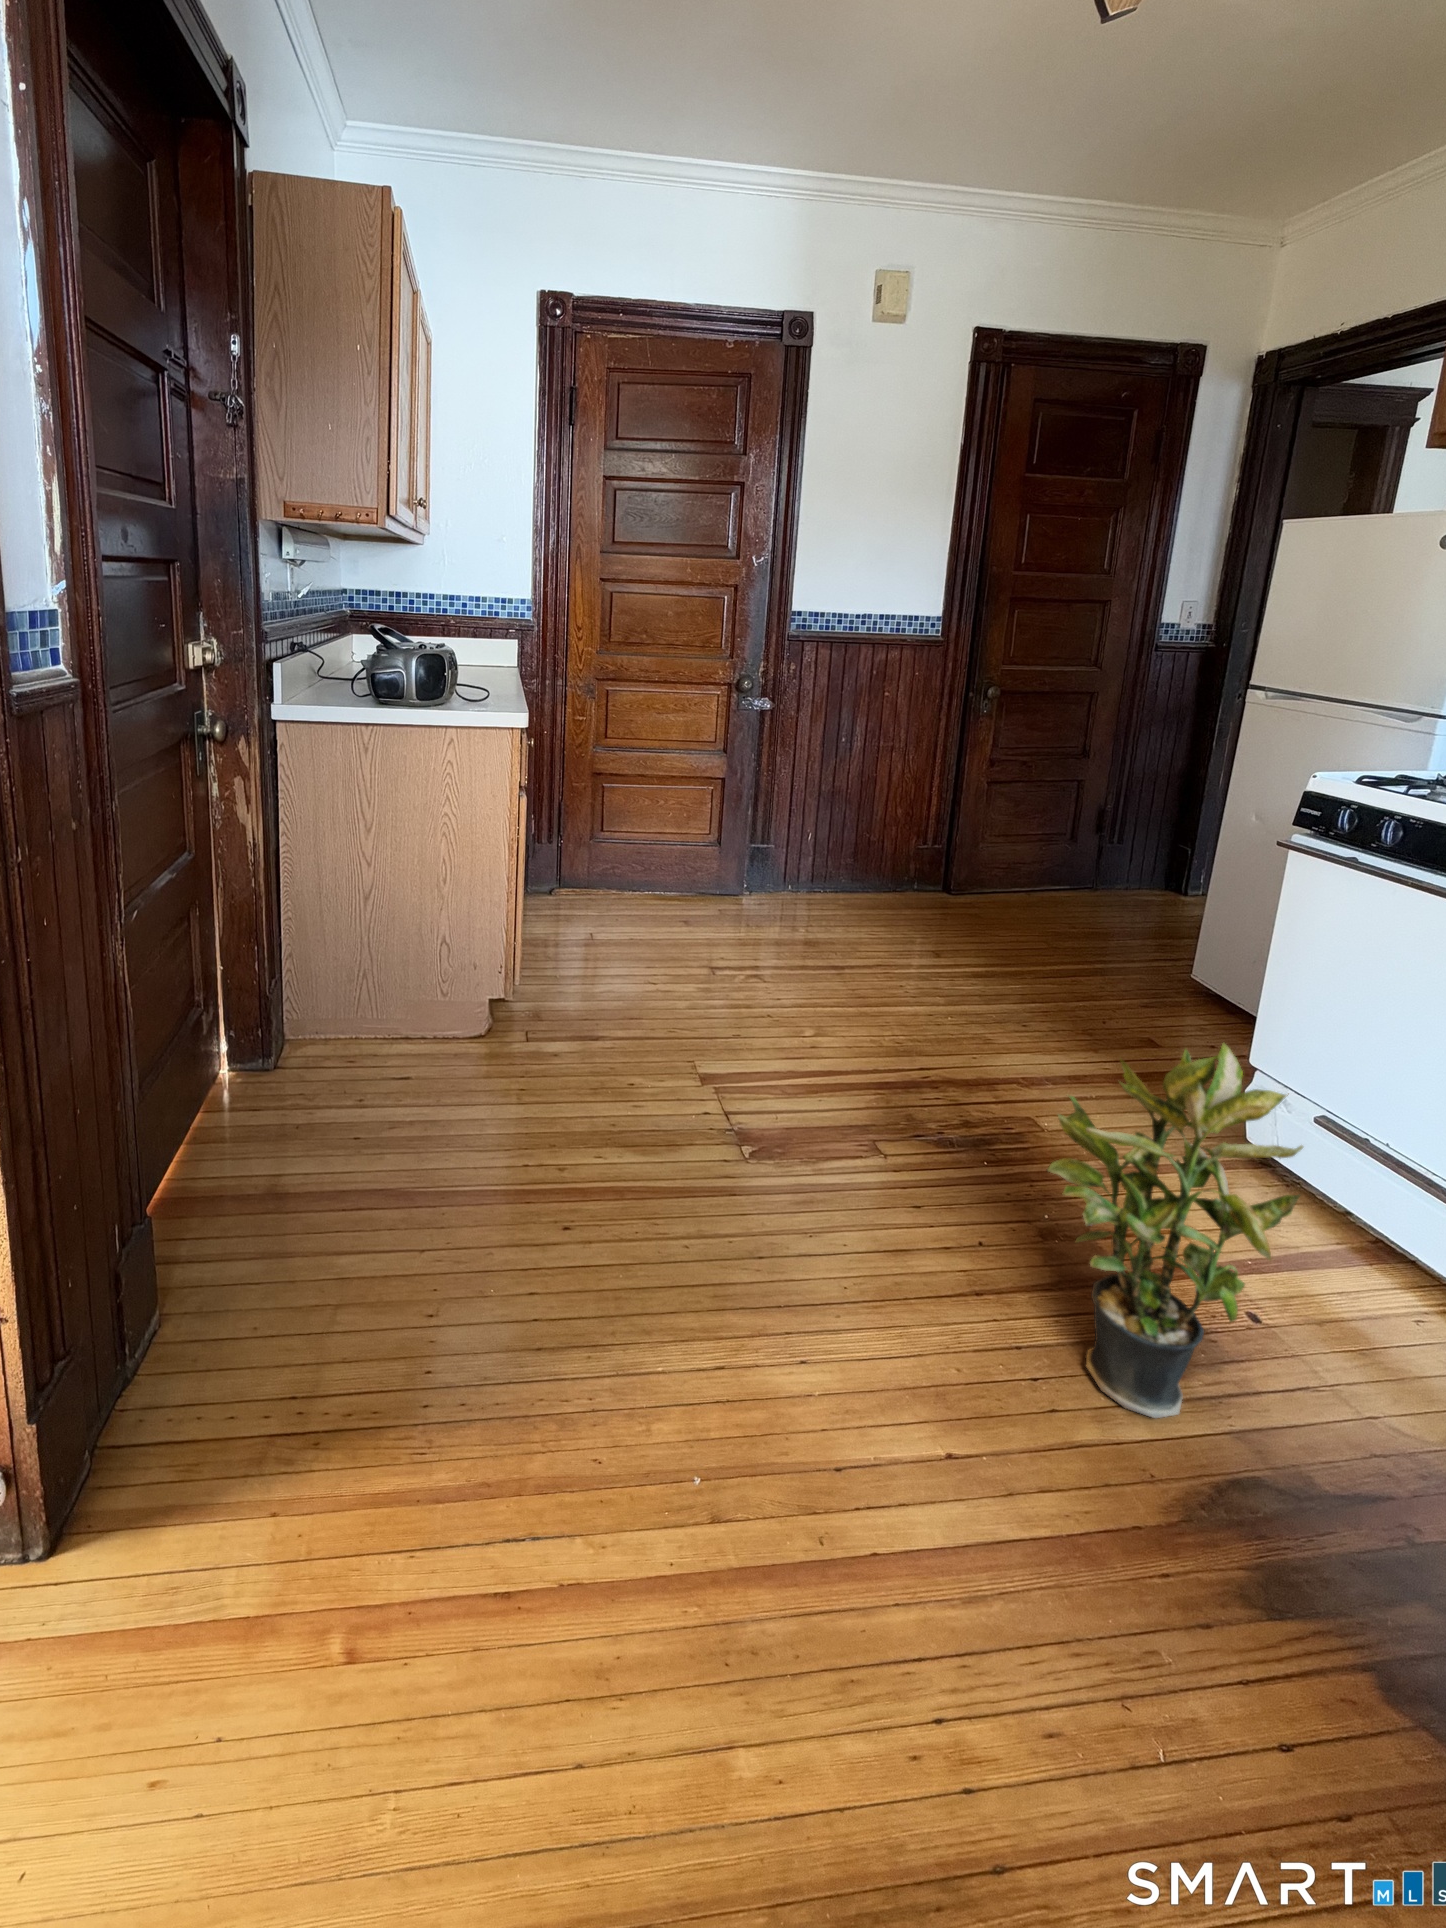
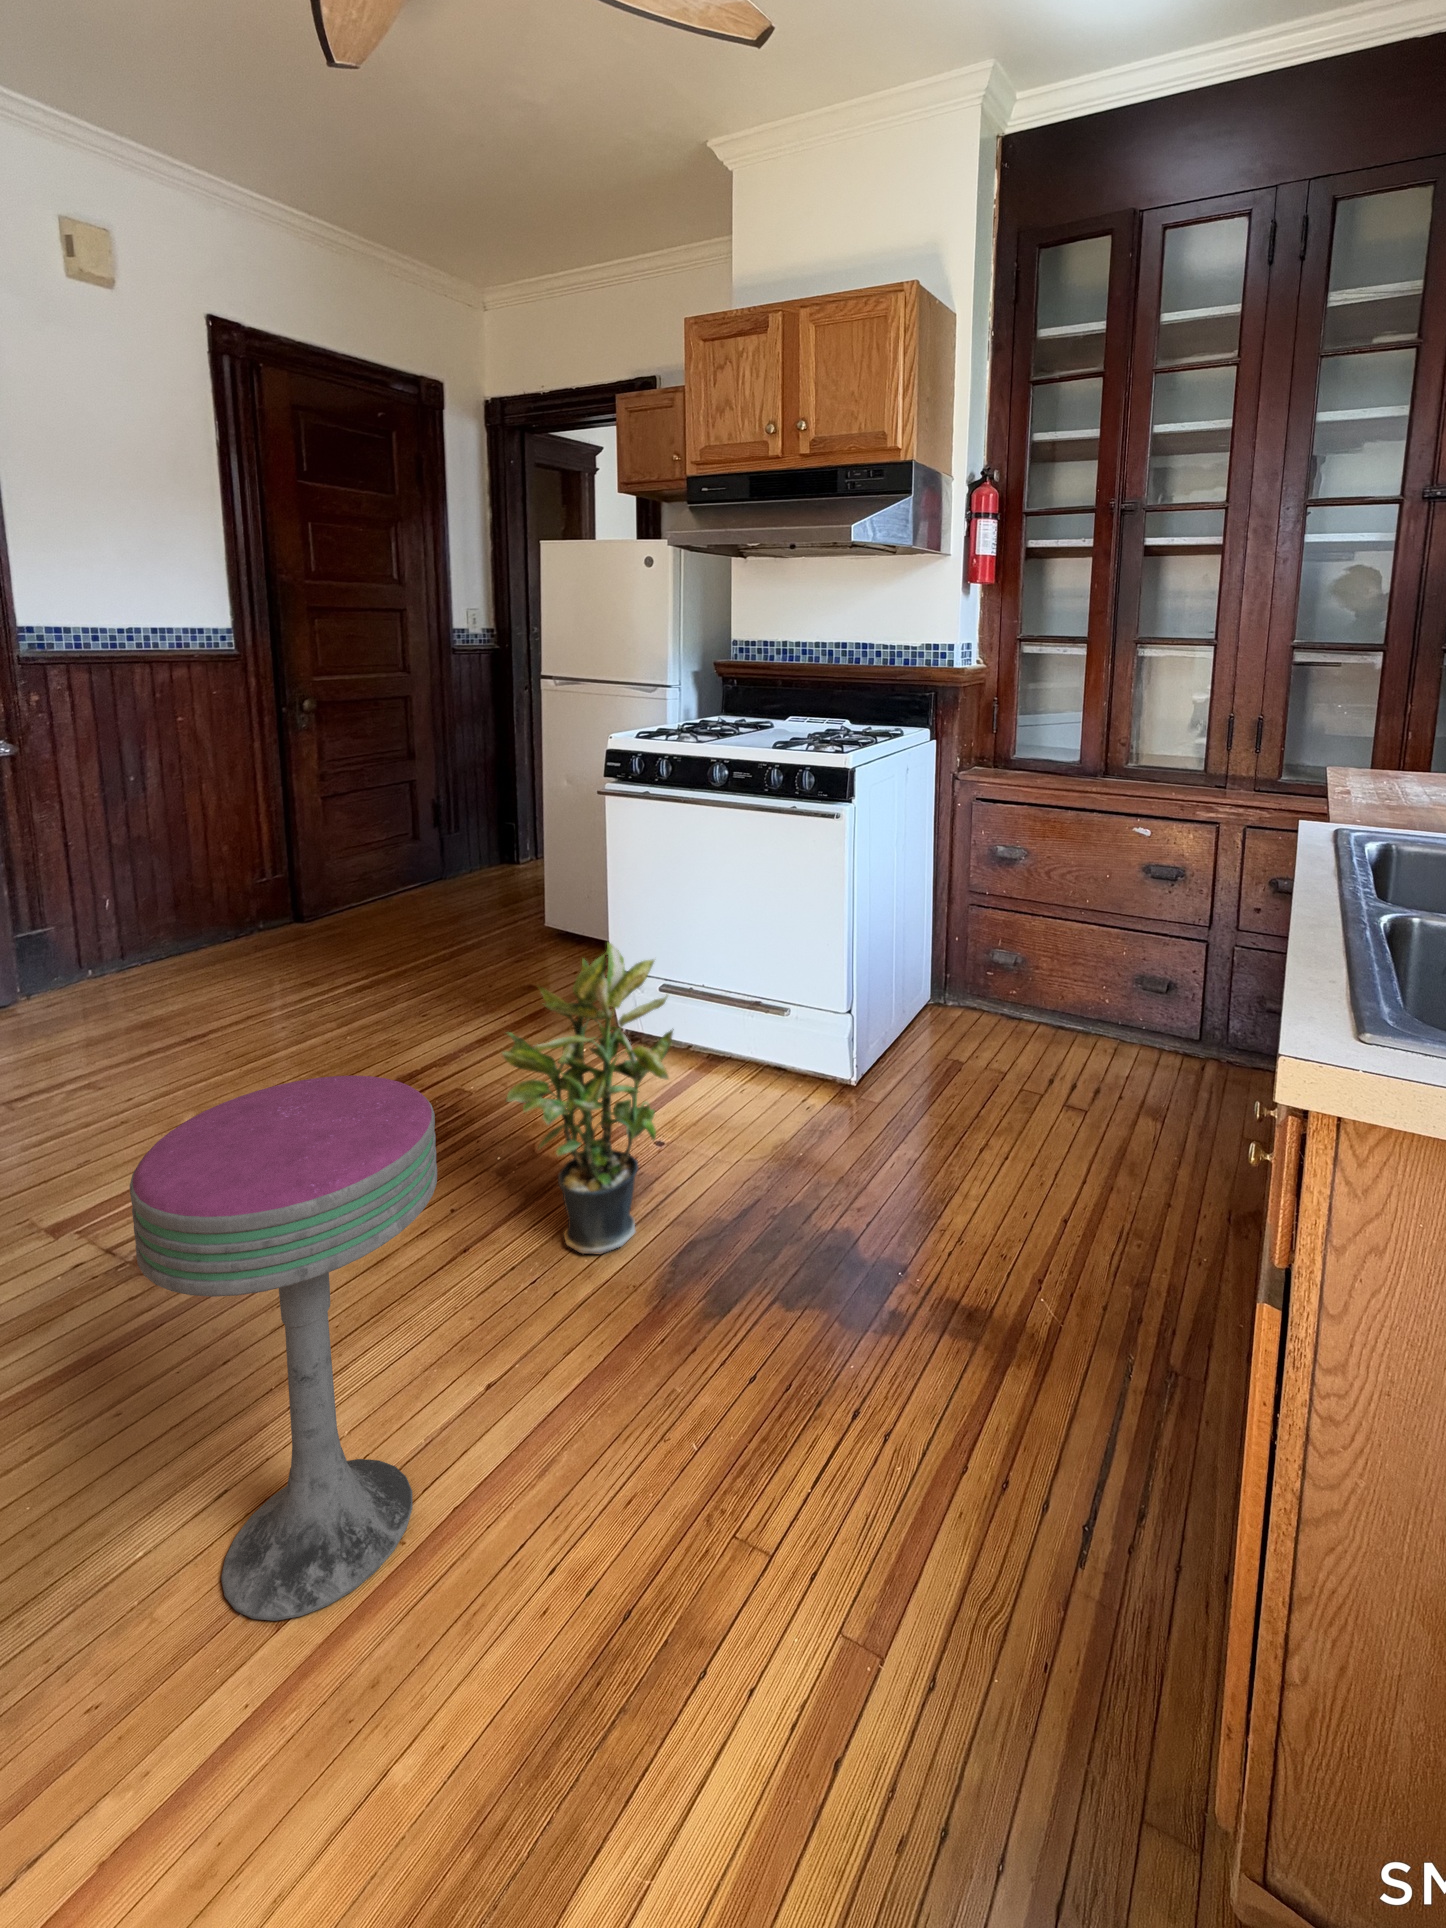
bar stool: none [681,1053,933,1553] -> present [130,1076,437,1621]

